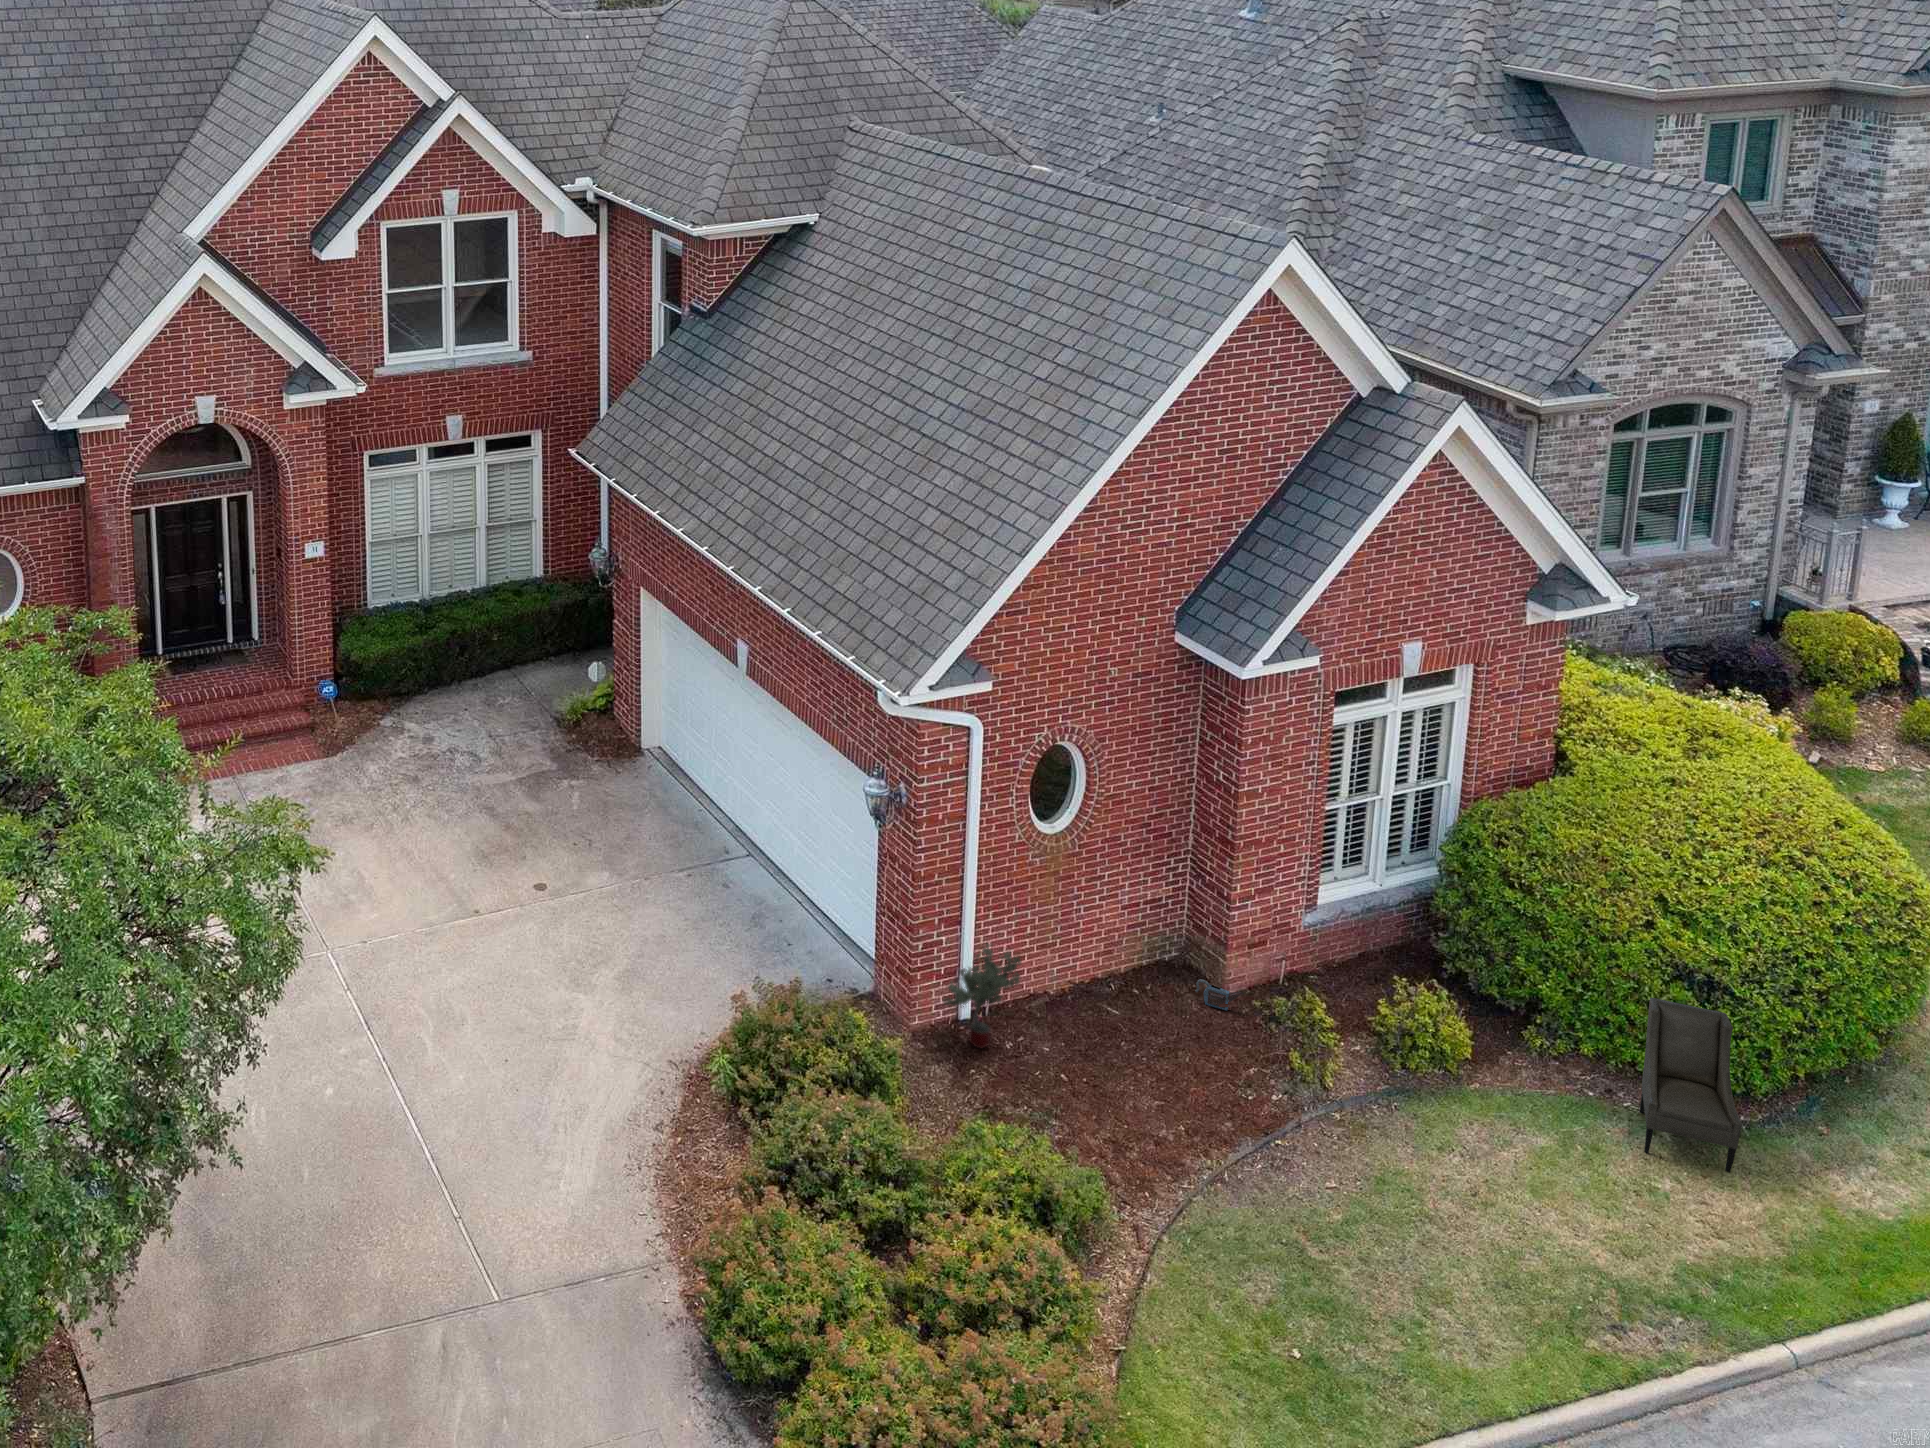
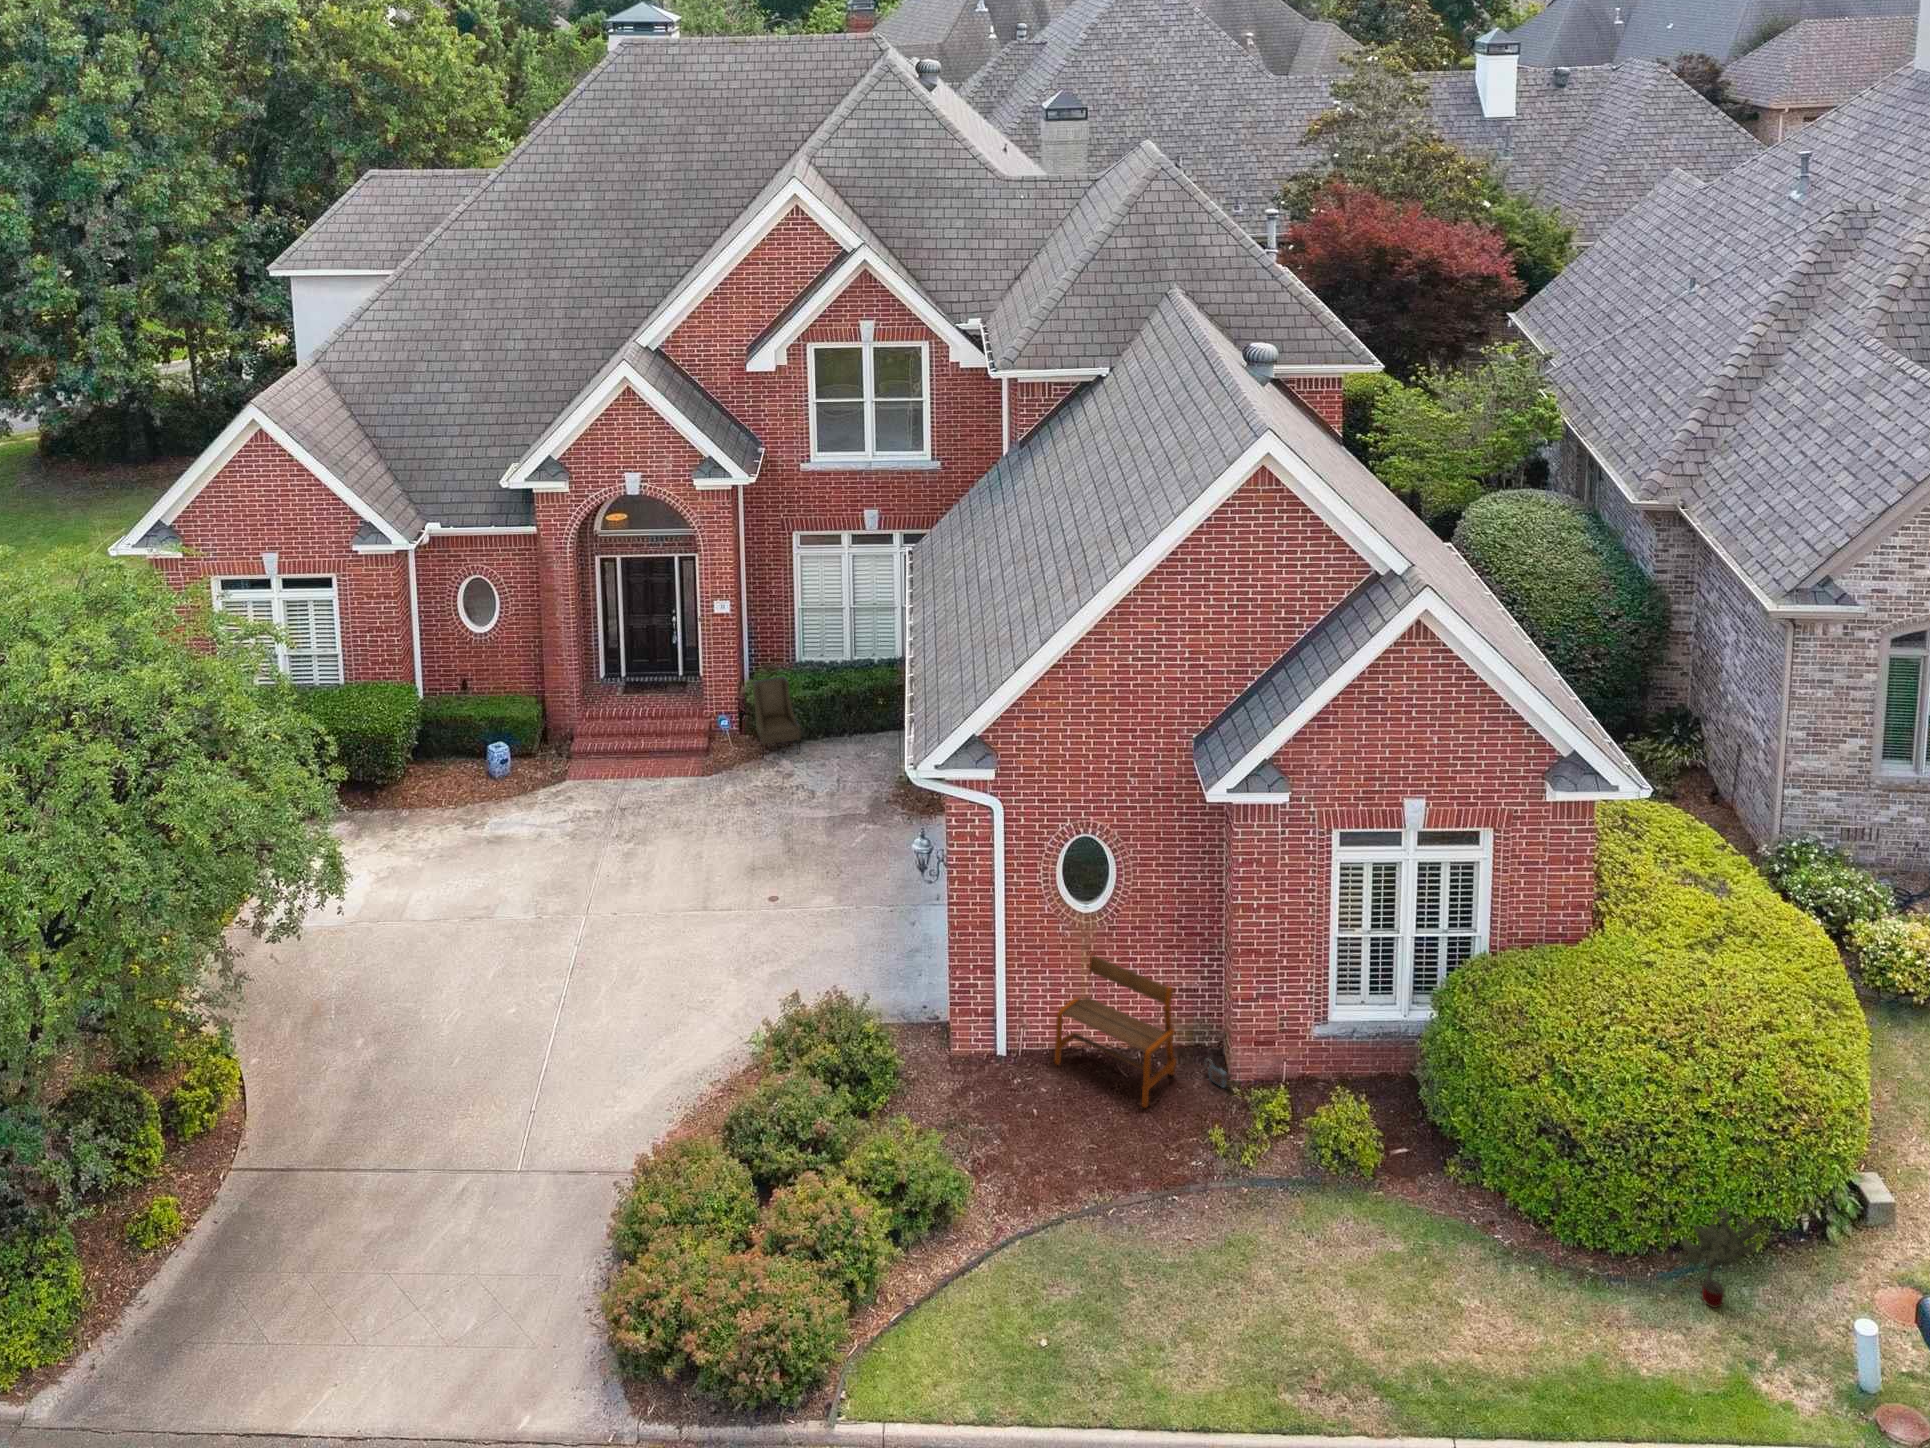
bench: none [1032,882,1177,1052] -> present [1054,955,1176,1107]
potted tree: present [943,943,1021,1049] -> present [1675,1207,1759,1308]
armchair: present [1640,998,1742,1173] -> present [752,677,801,757]

